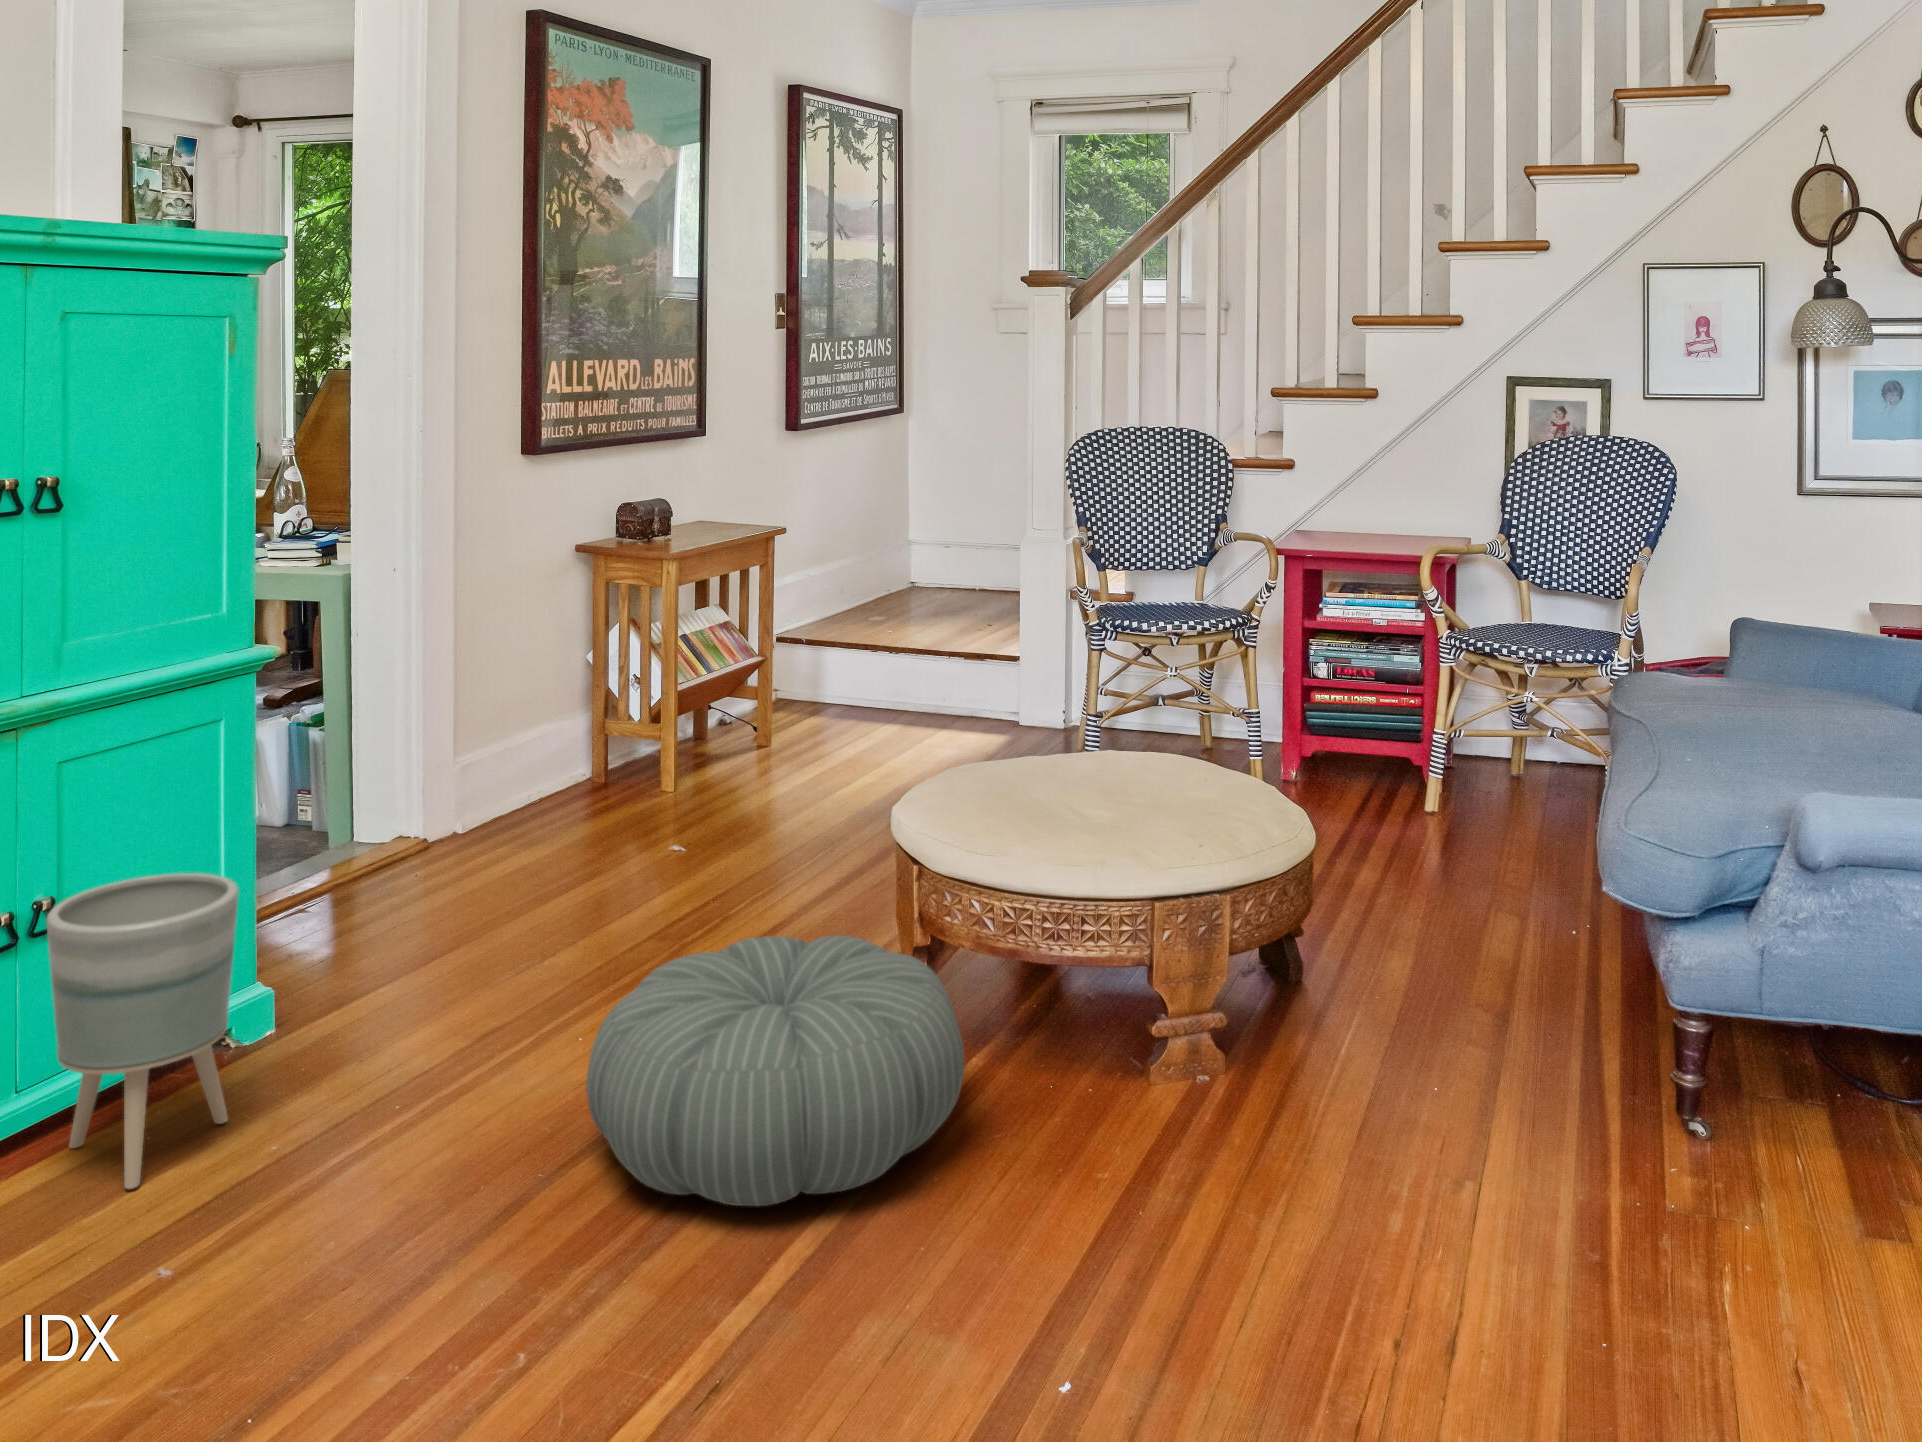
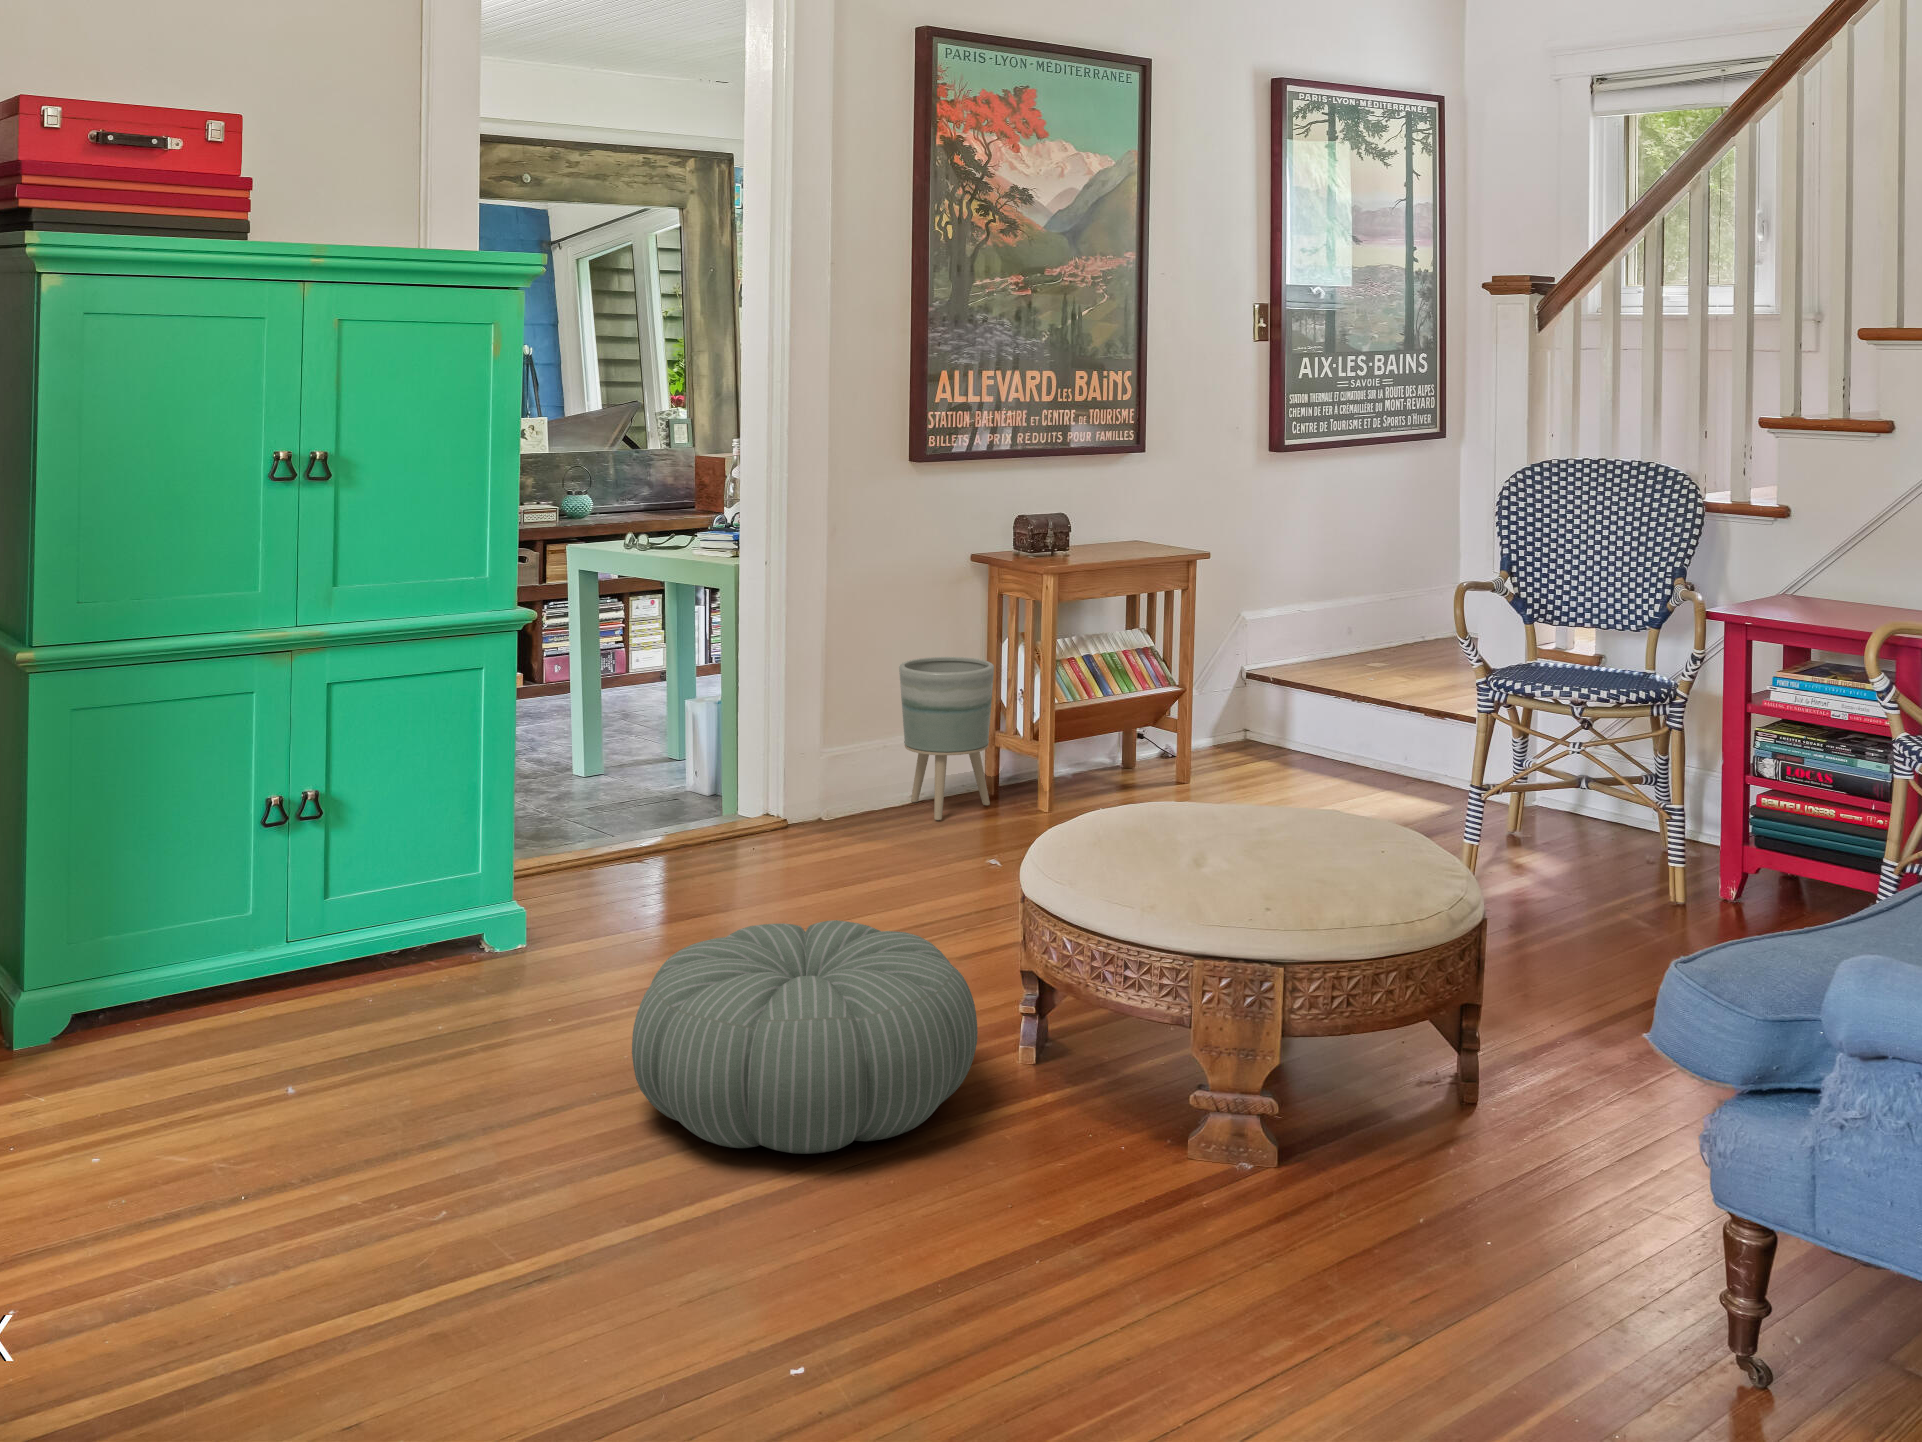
planter: present [46,873,239,1189] -> present [899,657,994,820]

